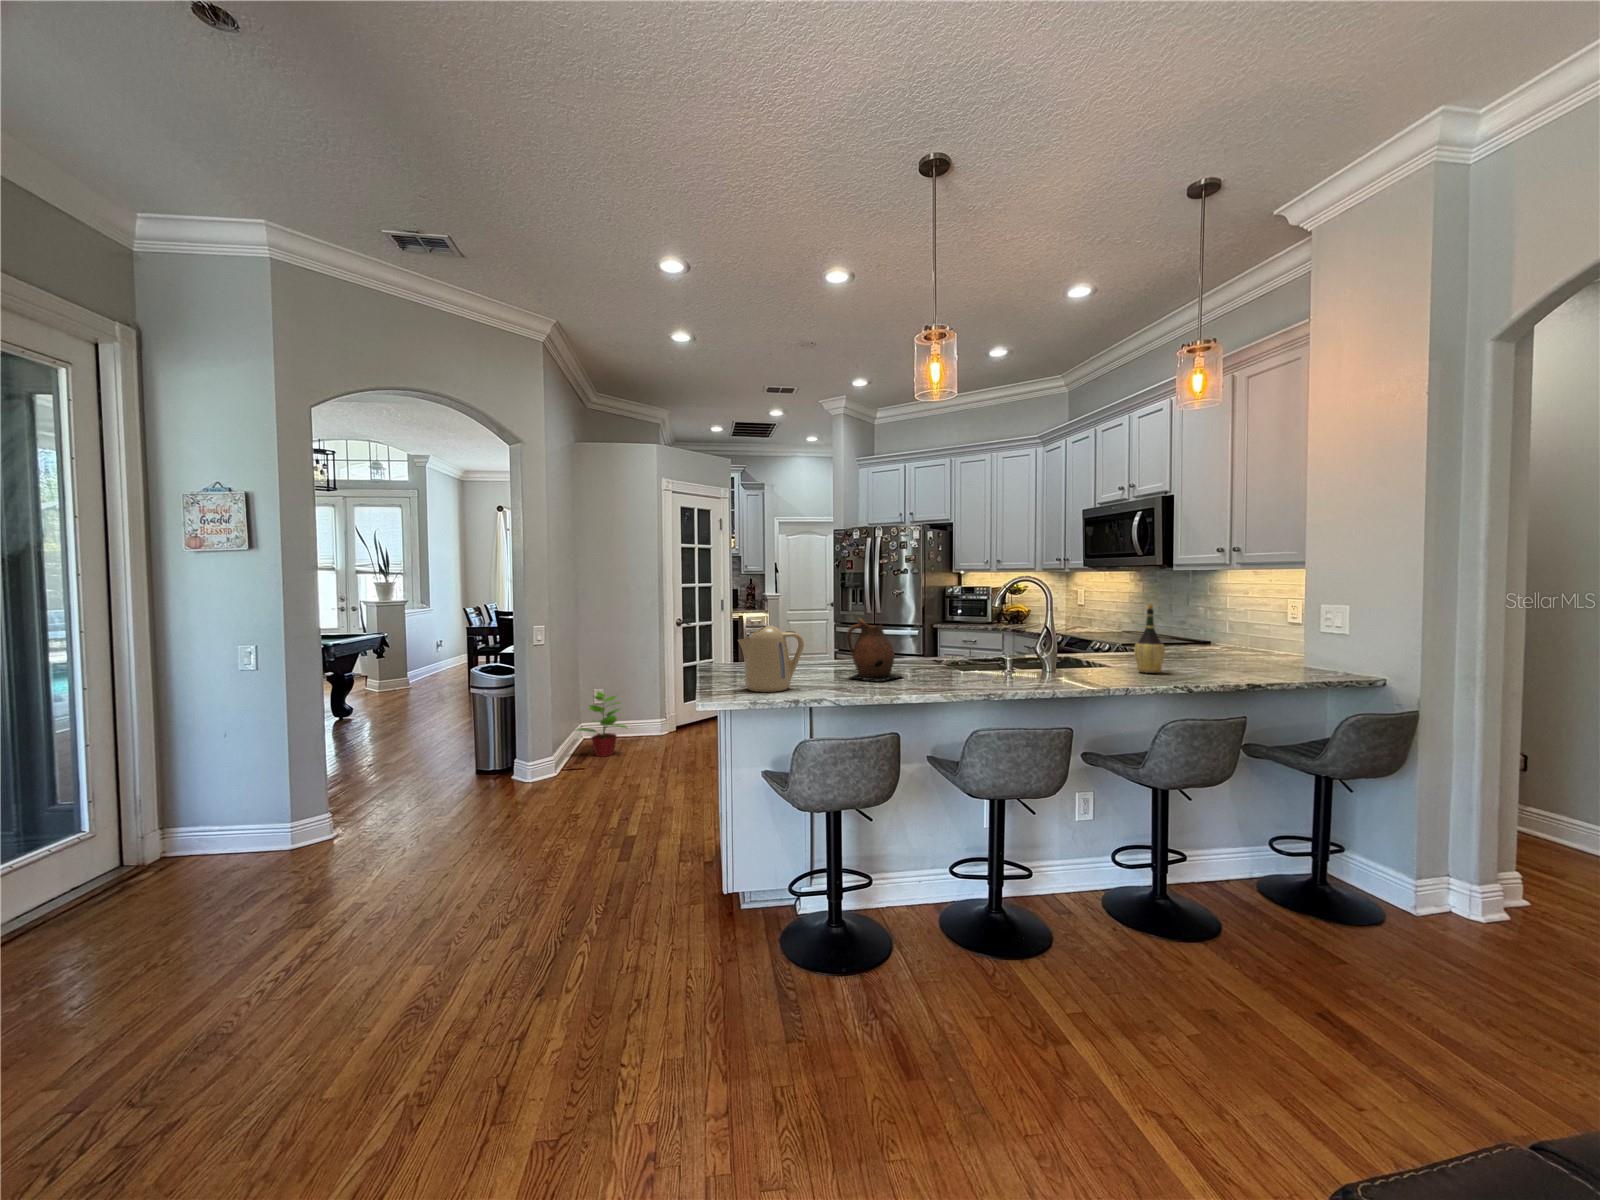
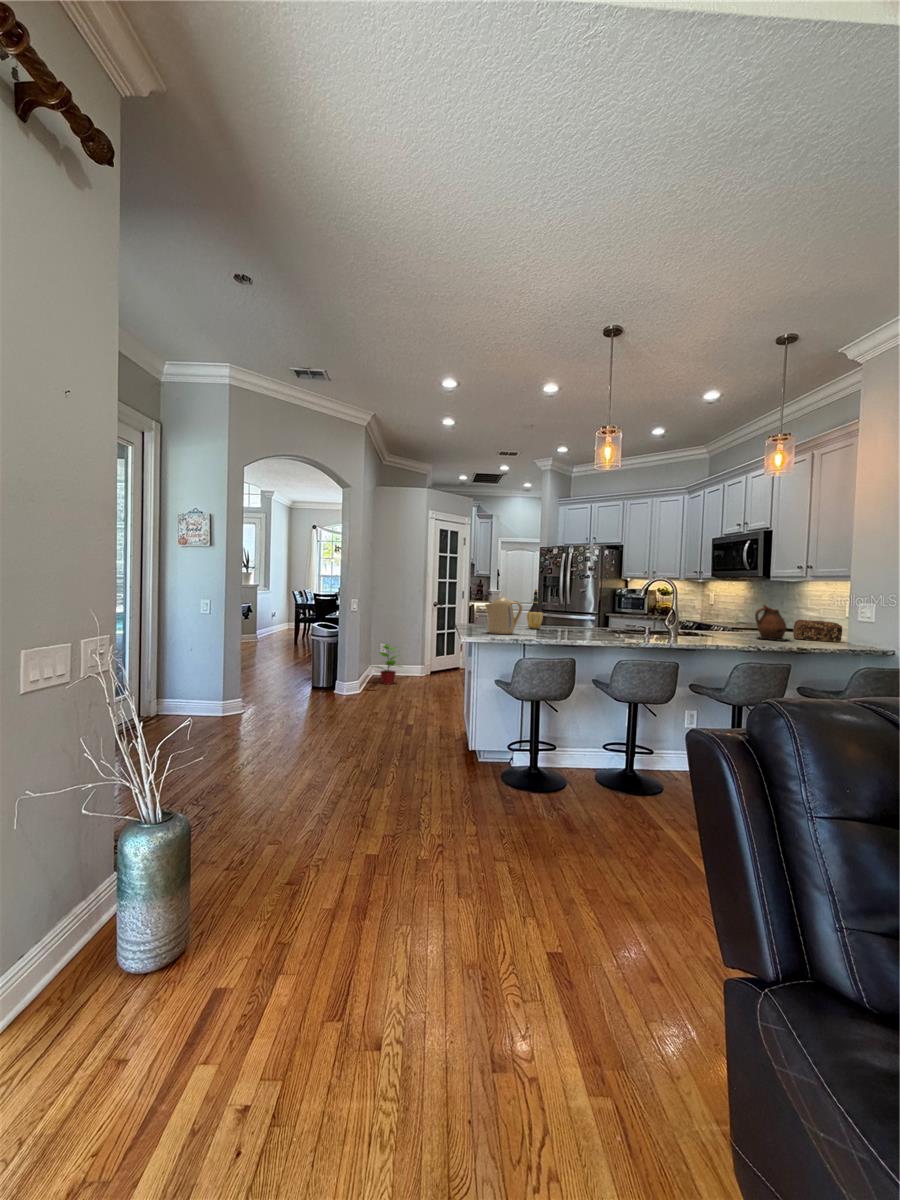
wine bottle: present [1134,604,1165,673] -> present [527,589,543,629]
ceramic pitcher: present [847,618,904,681] -> present [755,605,787,641]
bread loaf: none [1221,633,1296,665] -> present [793,620,842,642]

